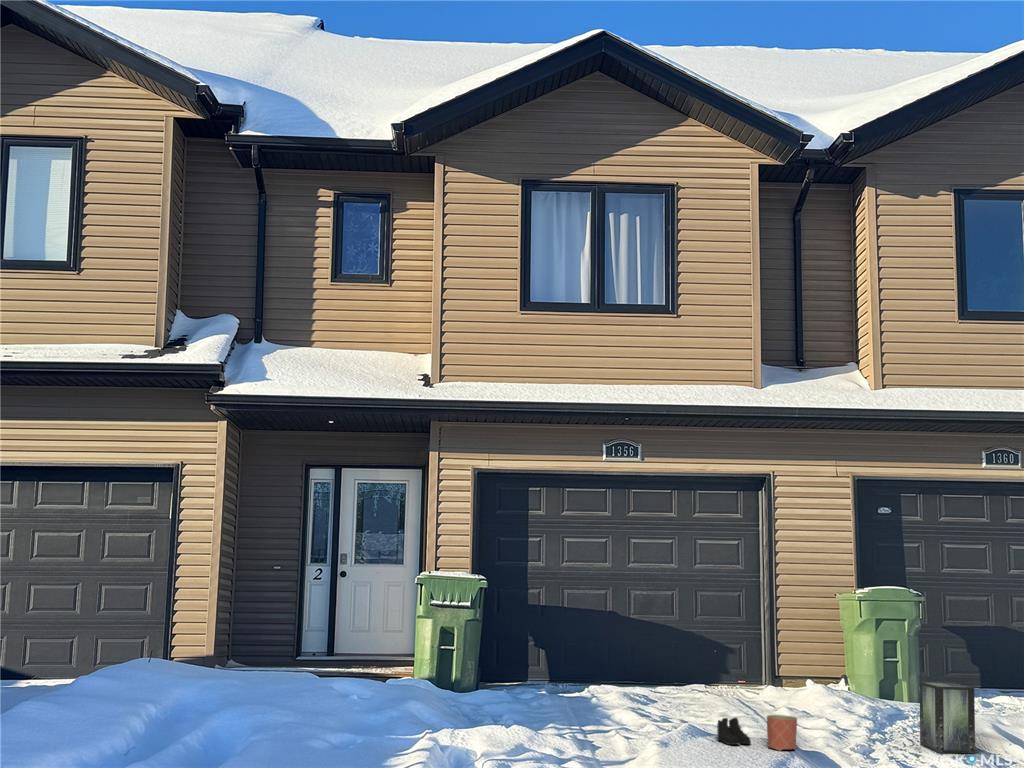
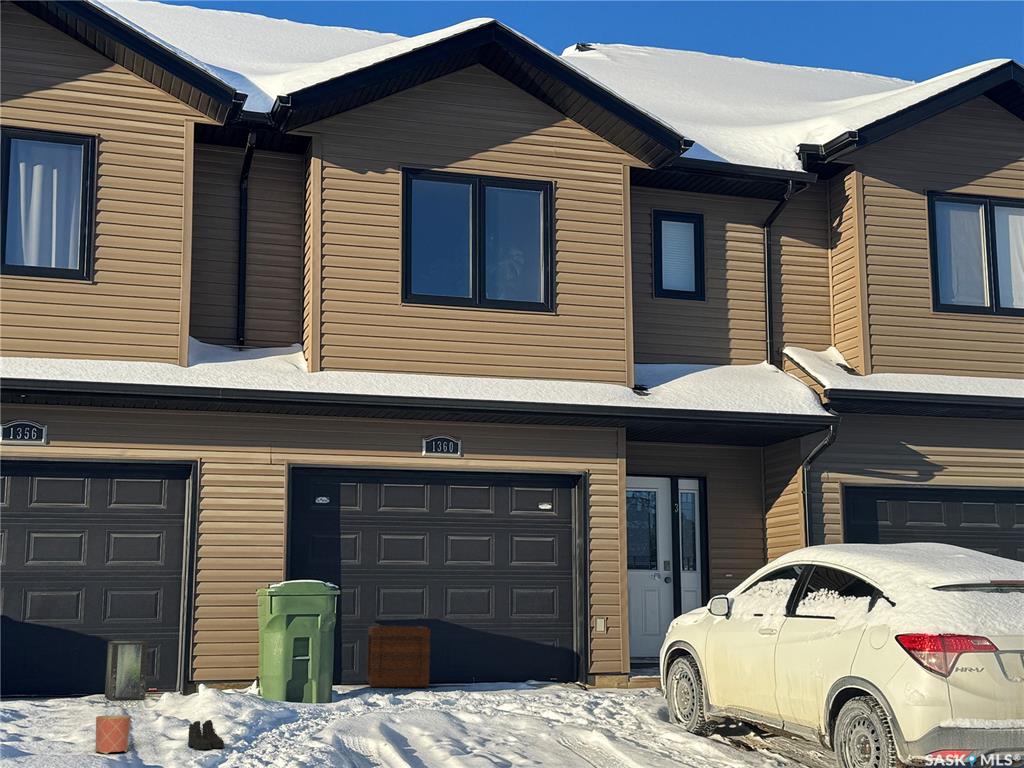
wooden crate: none [935,630,1005,693] -> present [367,626,430,687]
storage box: present [920,682,975,753] -> present [105,641,148,700]
boots: present [717,718,751,745] -> present [188,720,224,750]

